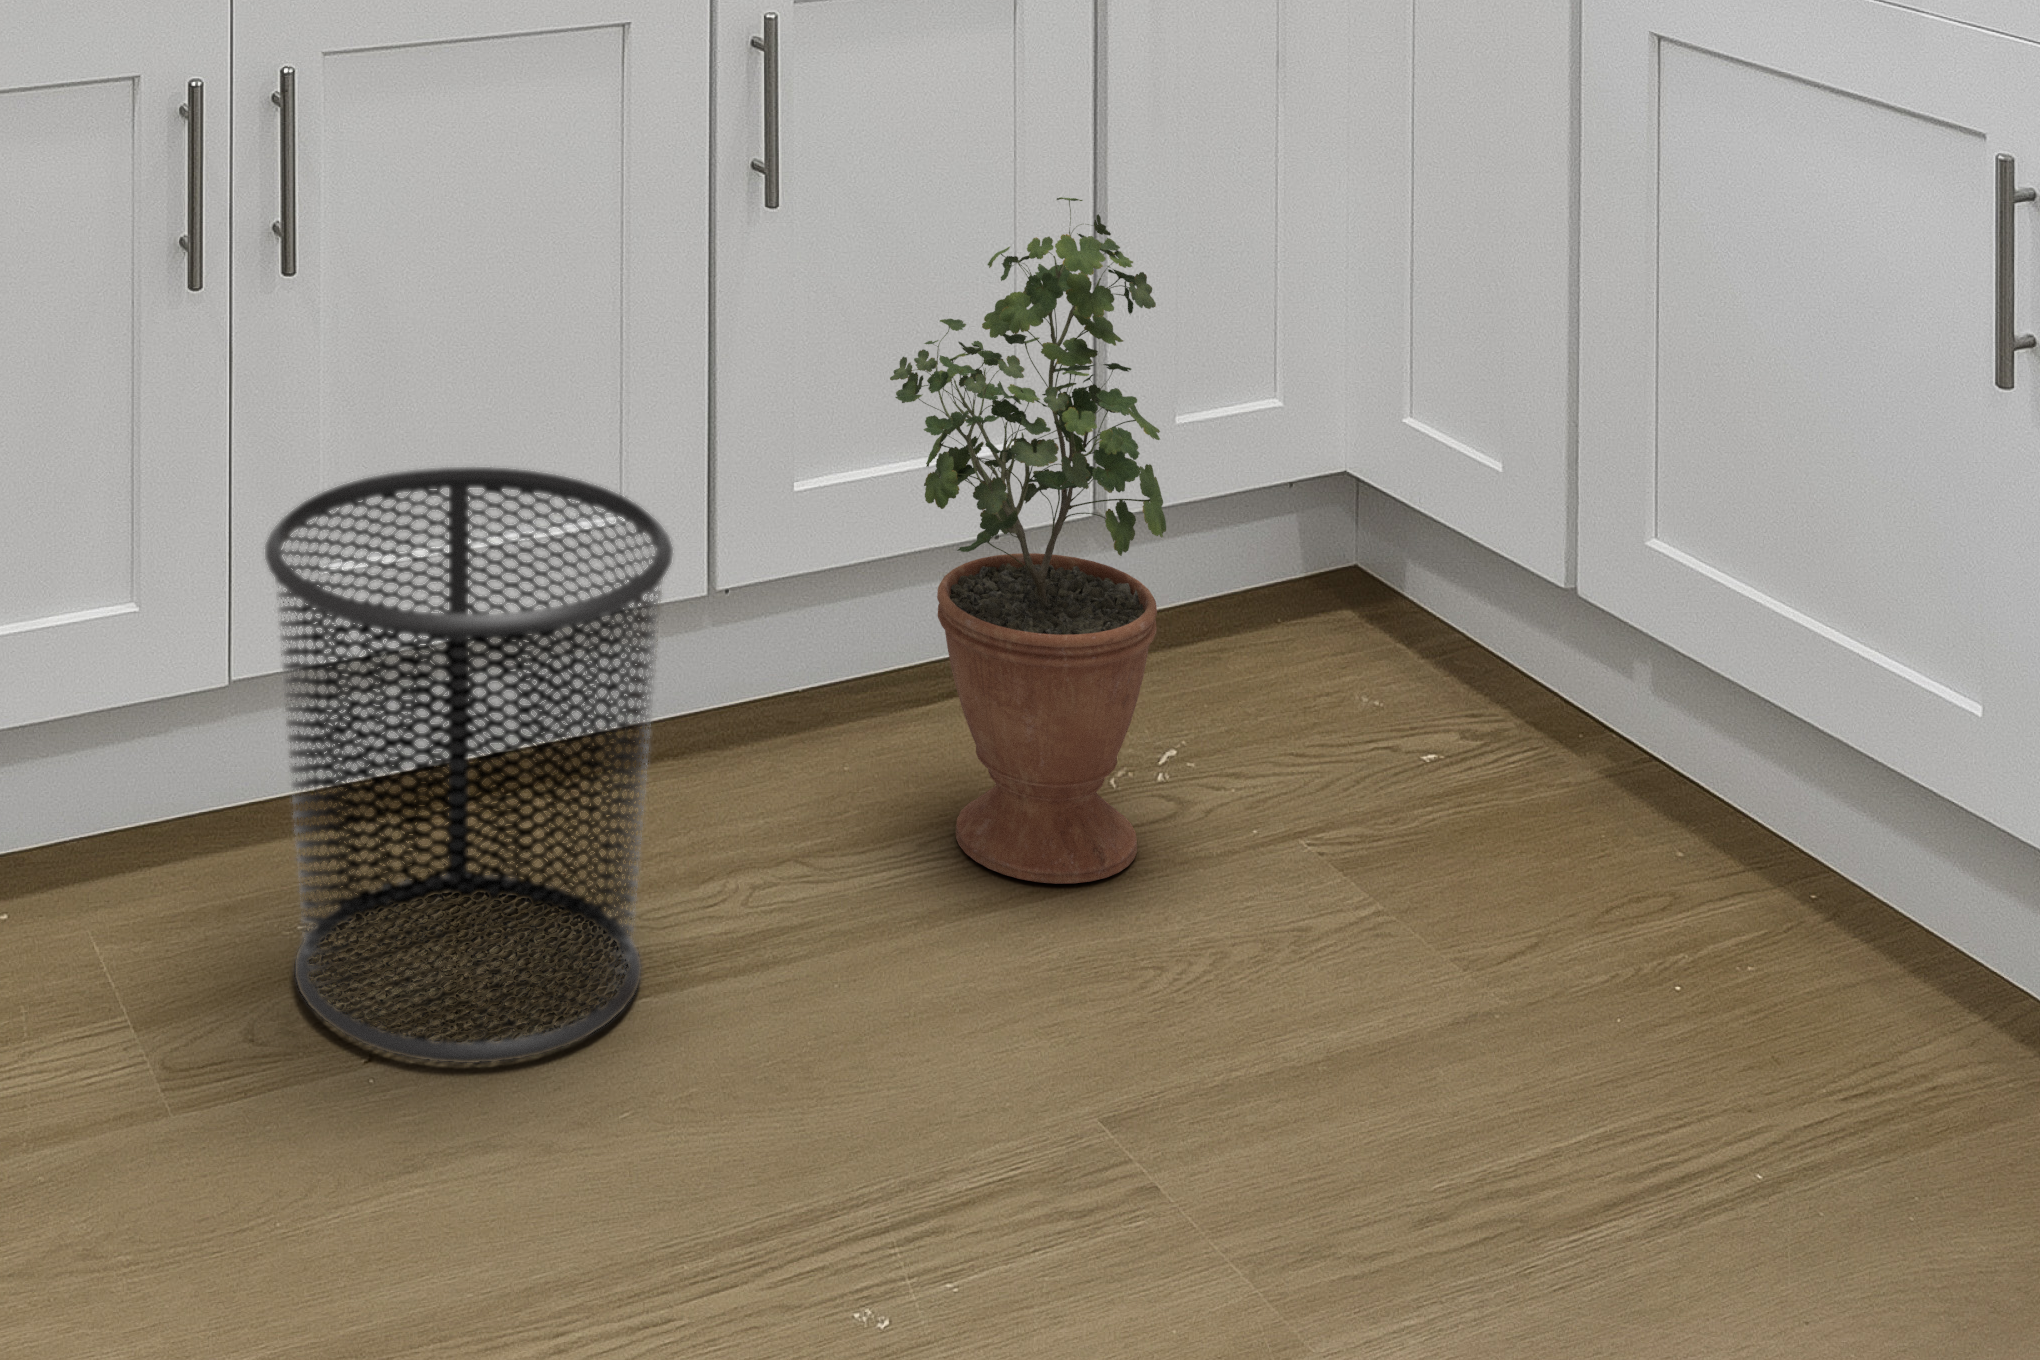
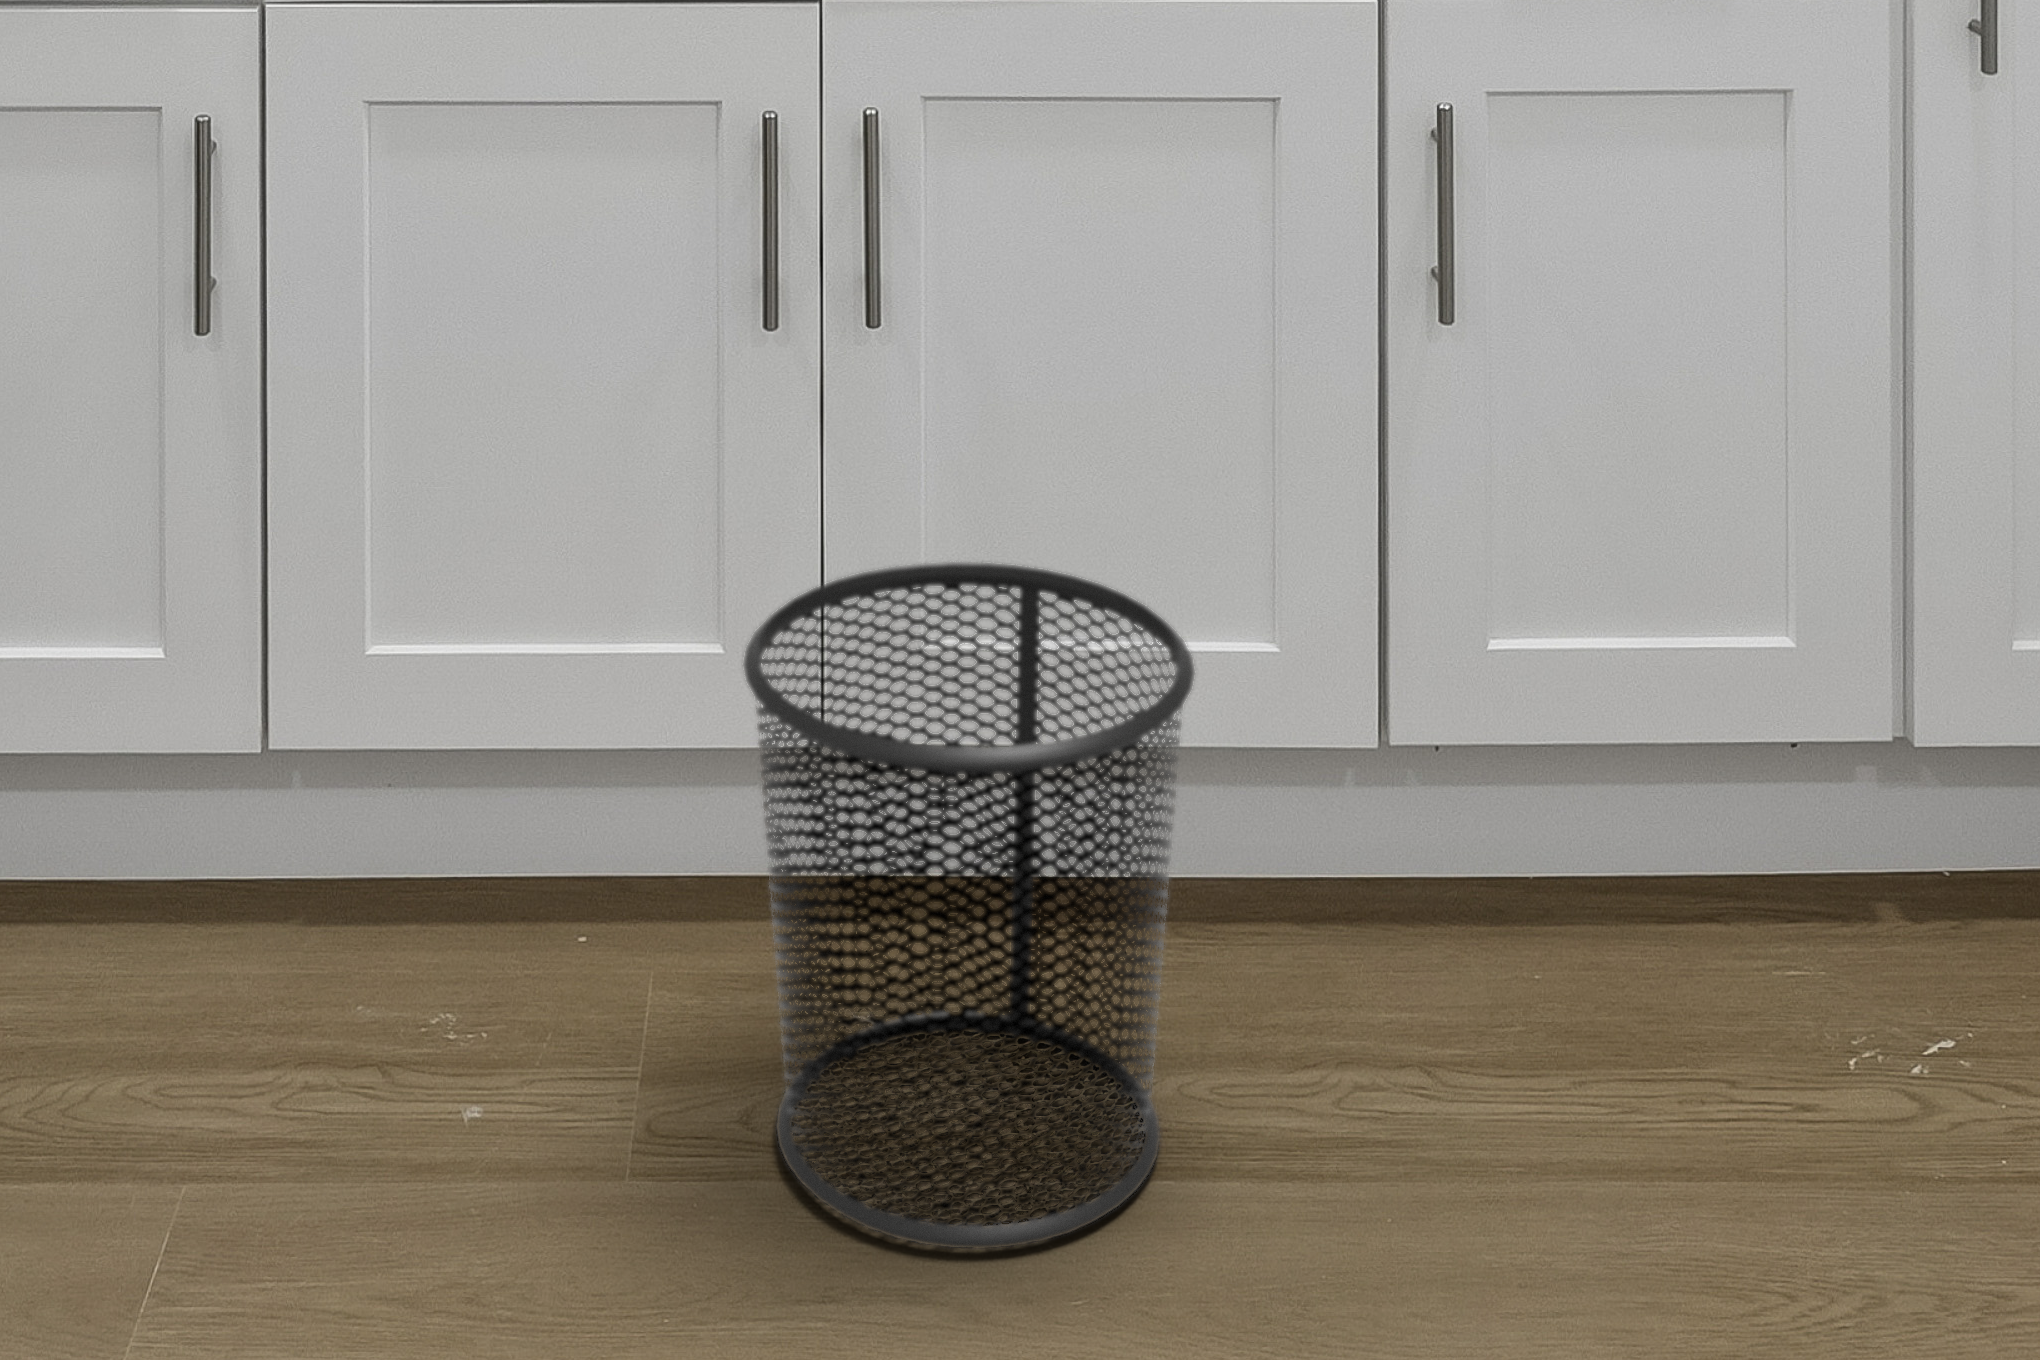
potted plant: present [890,197,1166,884] -> none [1526,357,1867,1194]

